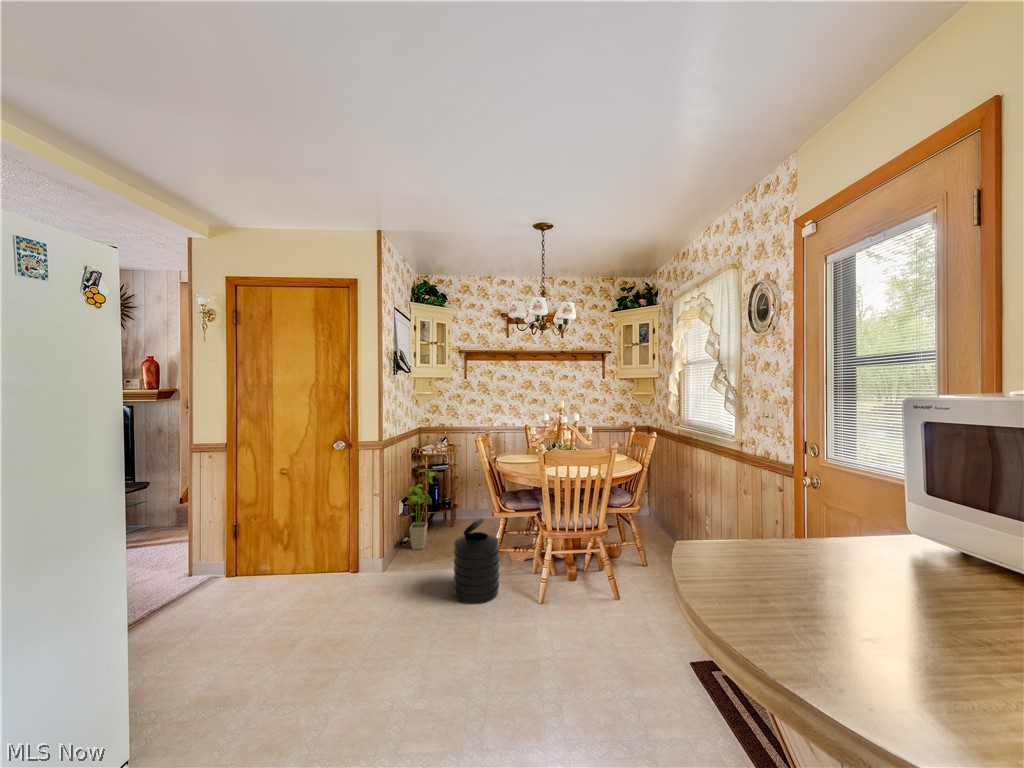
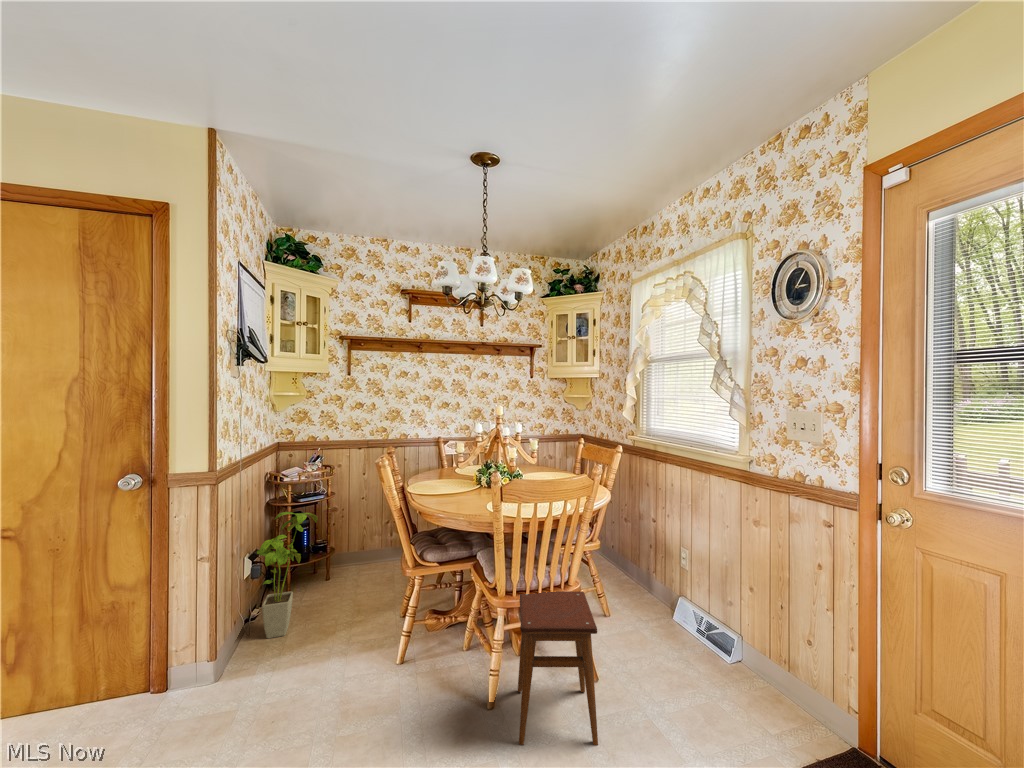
trash can: present [454,519,499,604] -> none [347,588,421,734]
stool: none [555,530,611,633] -> present [518,591,598,745]

